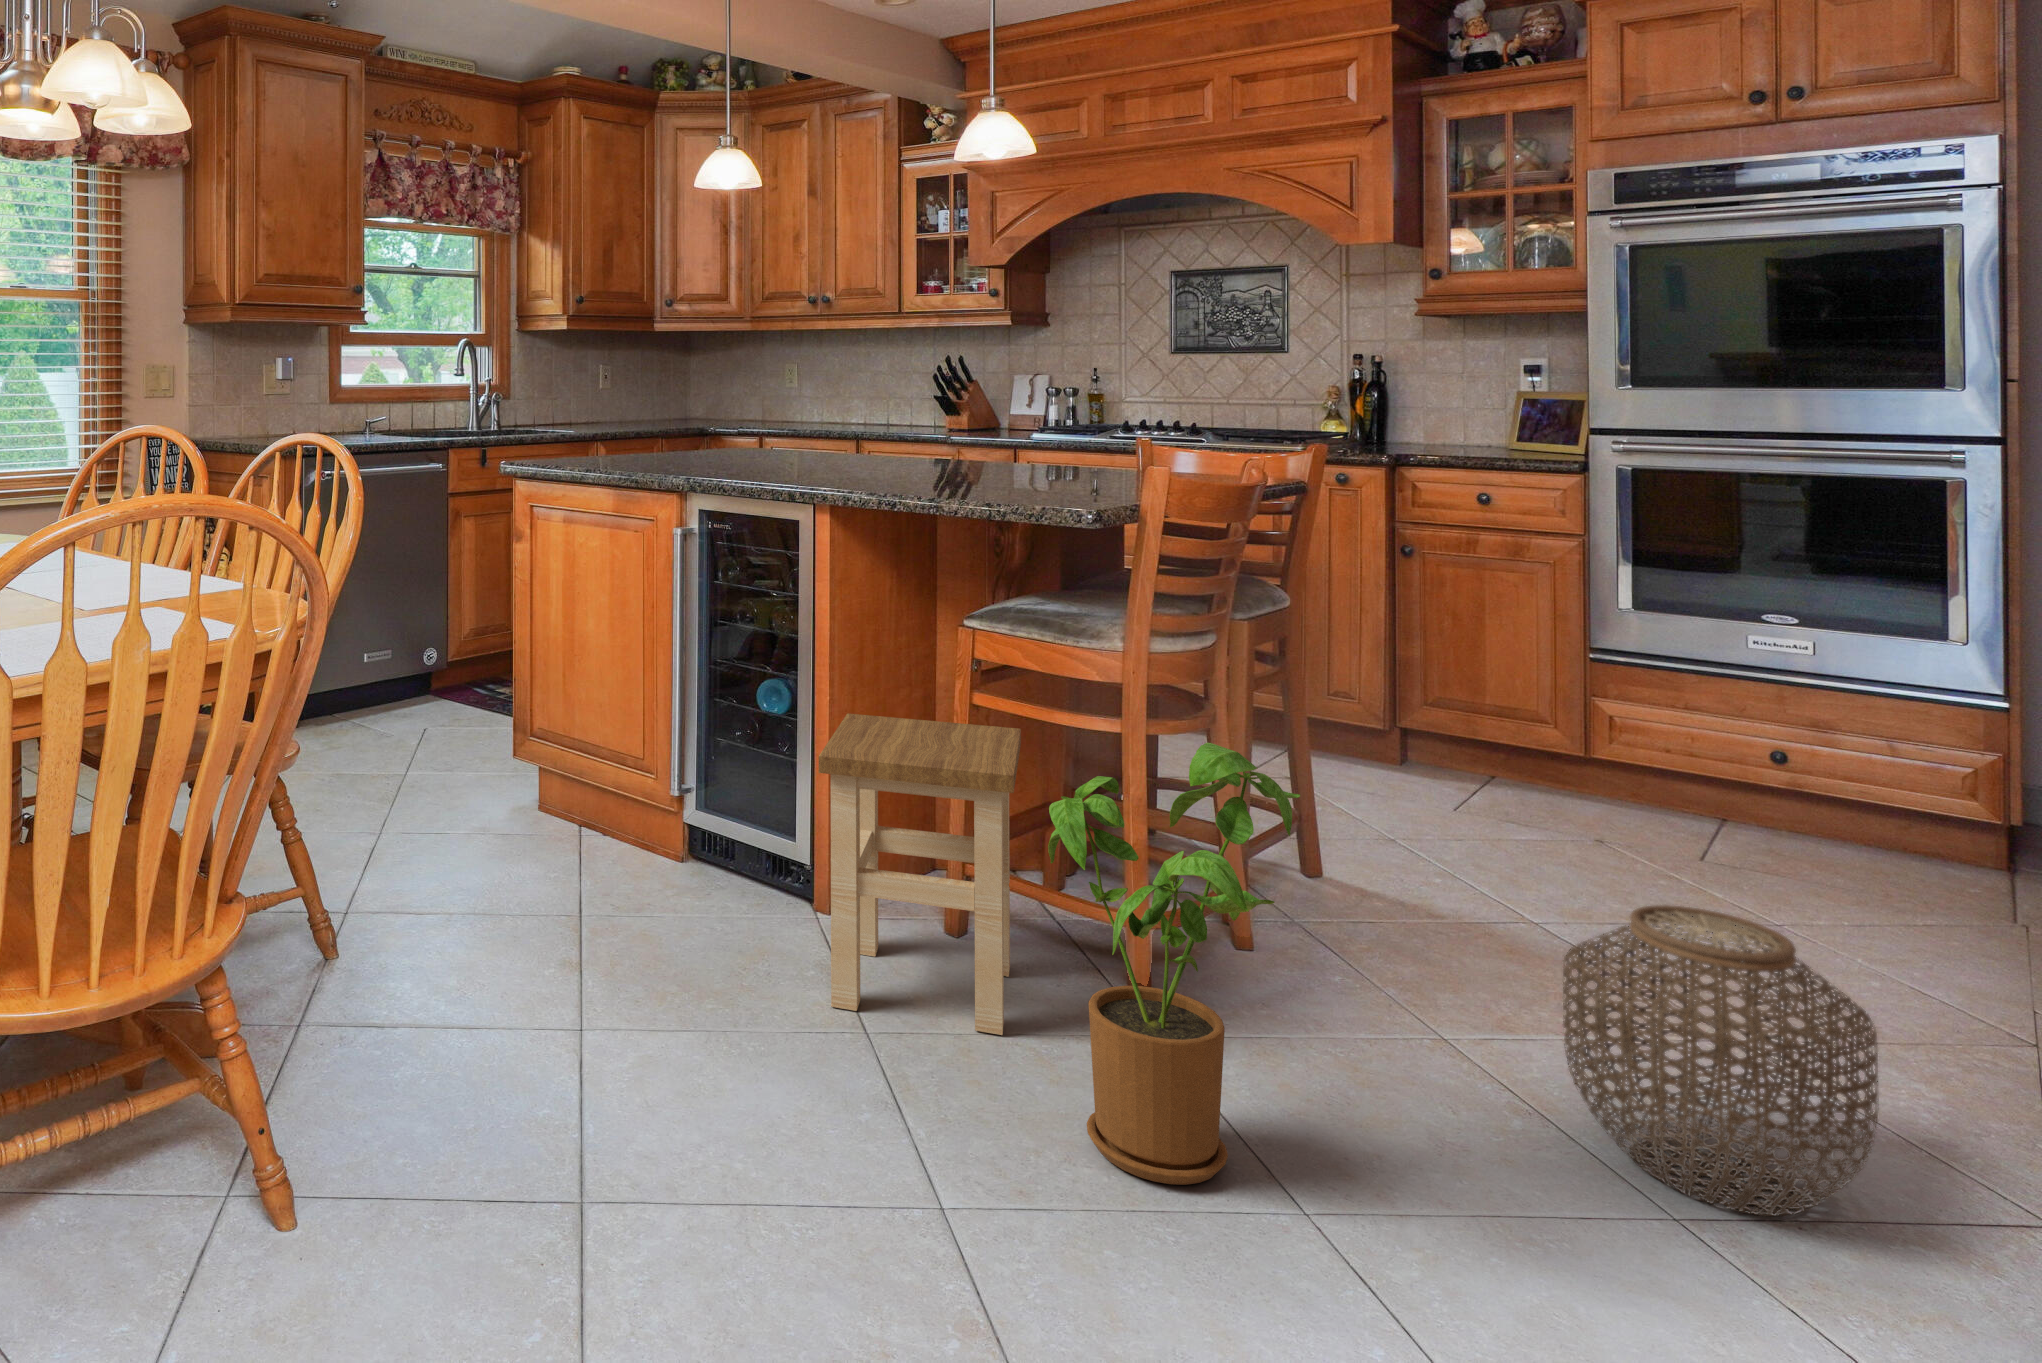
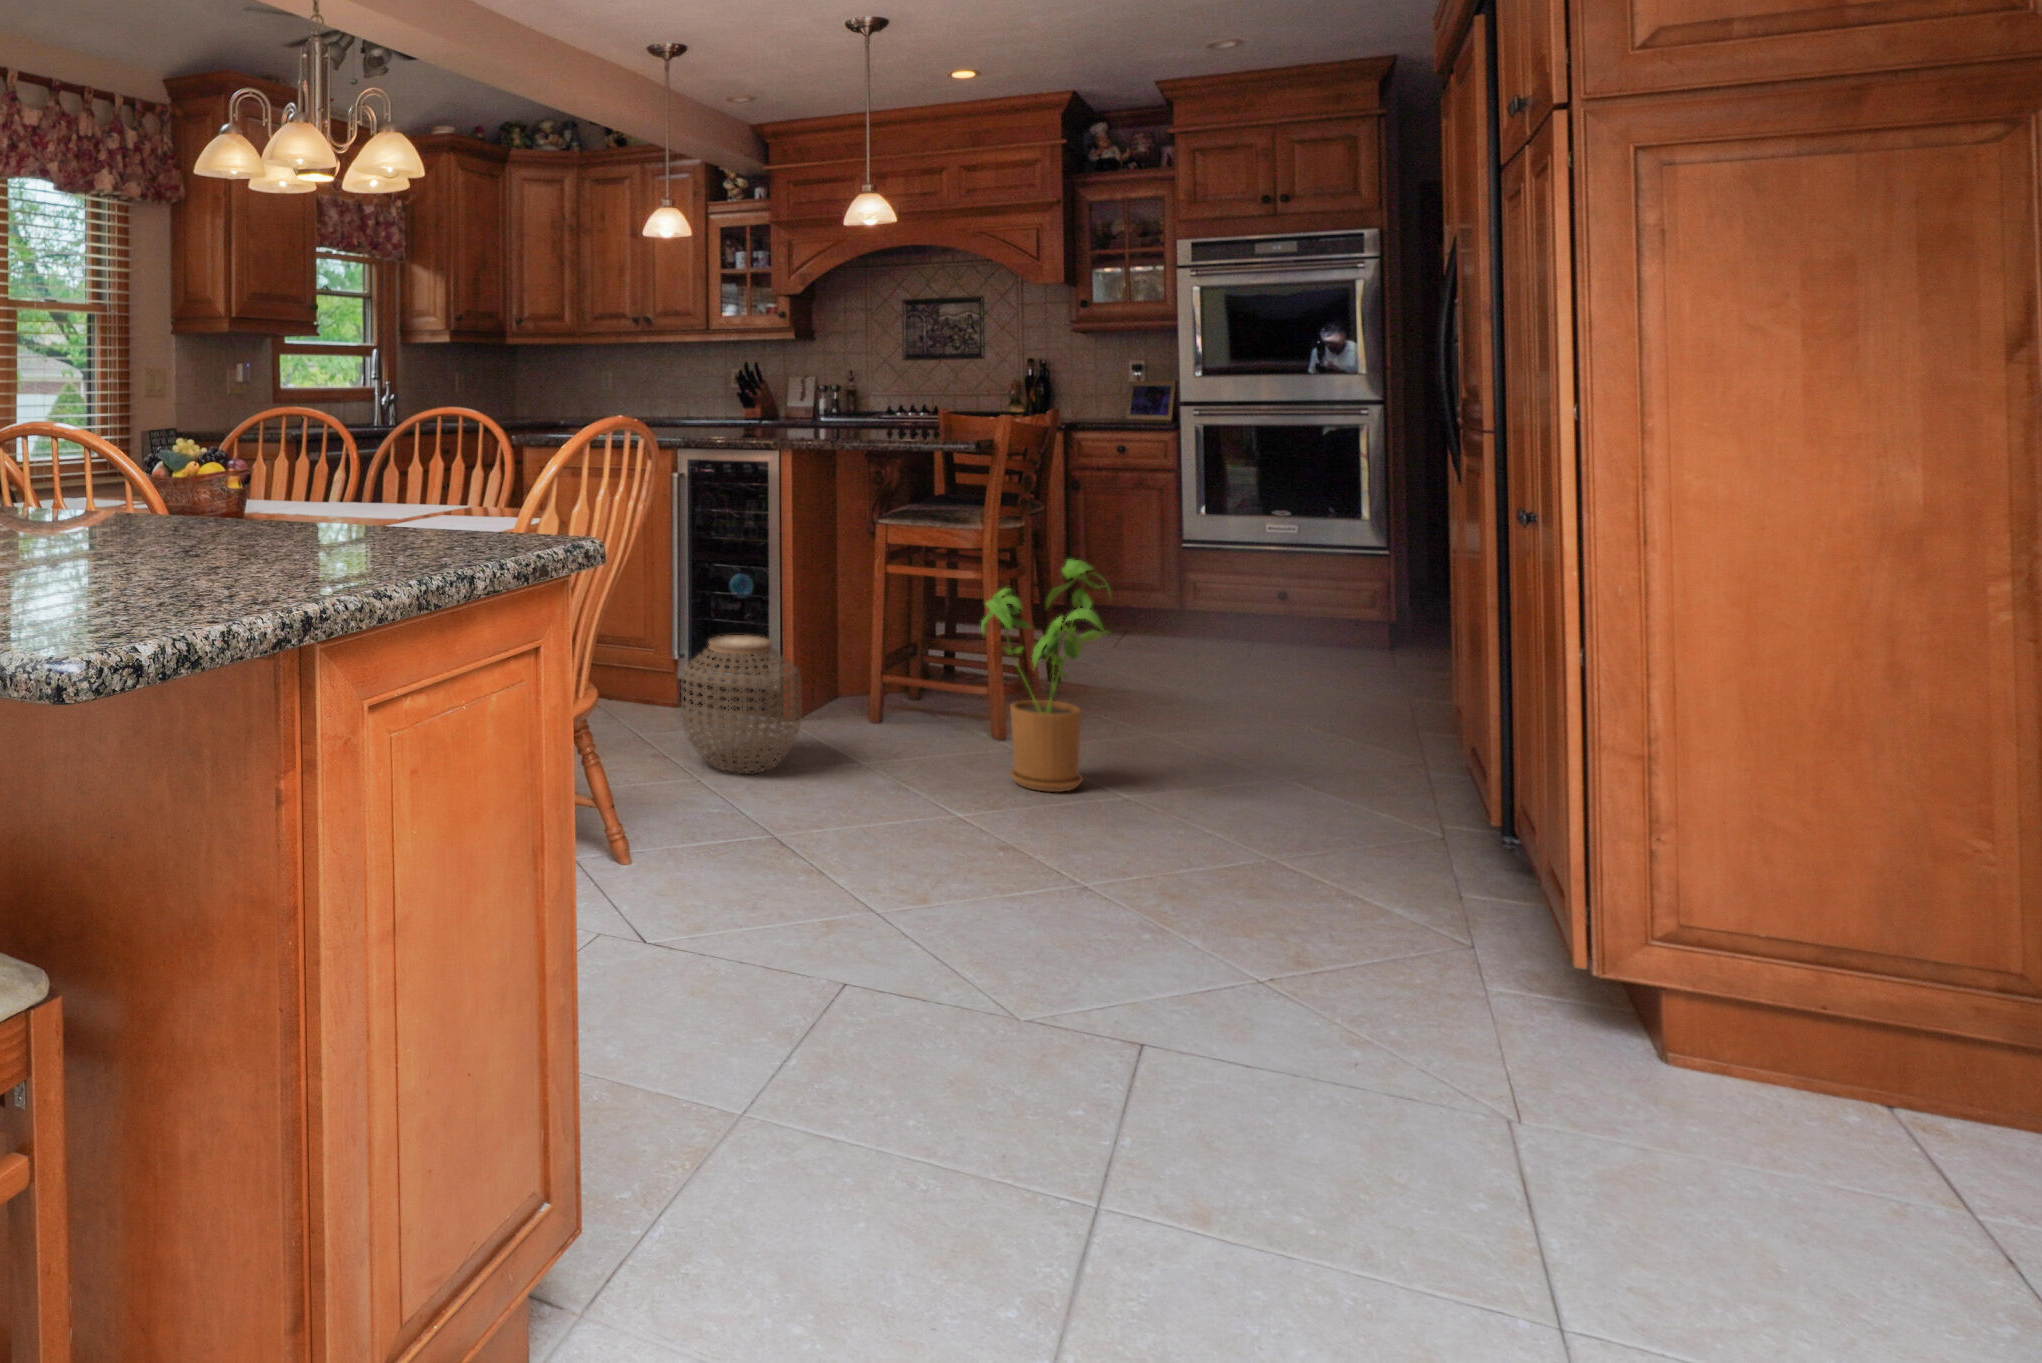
stool: present [819,714,1021,1035] -> none [818,583,946,754]
woven basket: present [1563,905,1878,1216] -> present [681,635,801,773]

